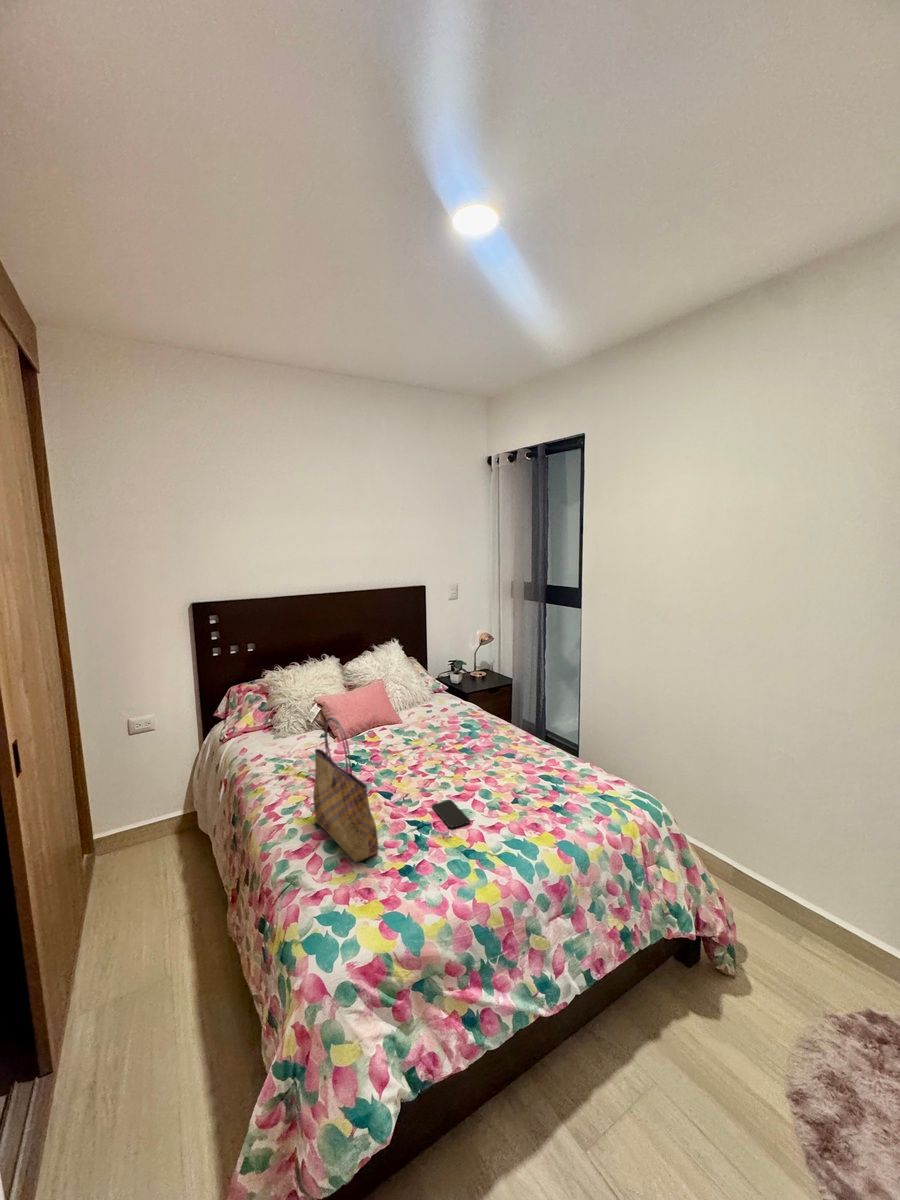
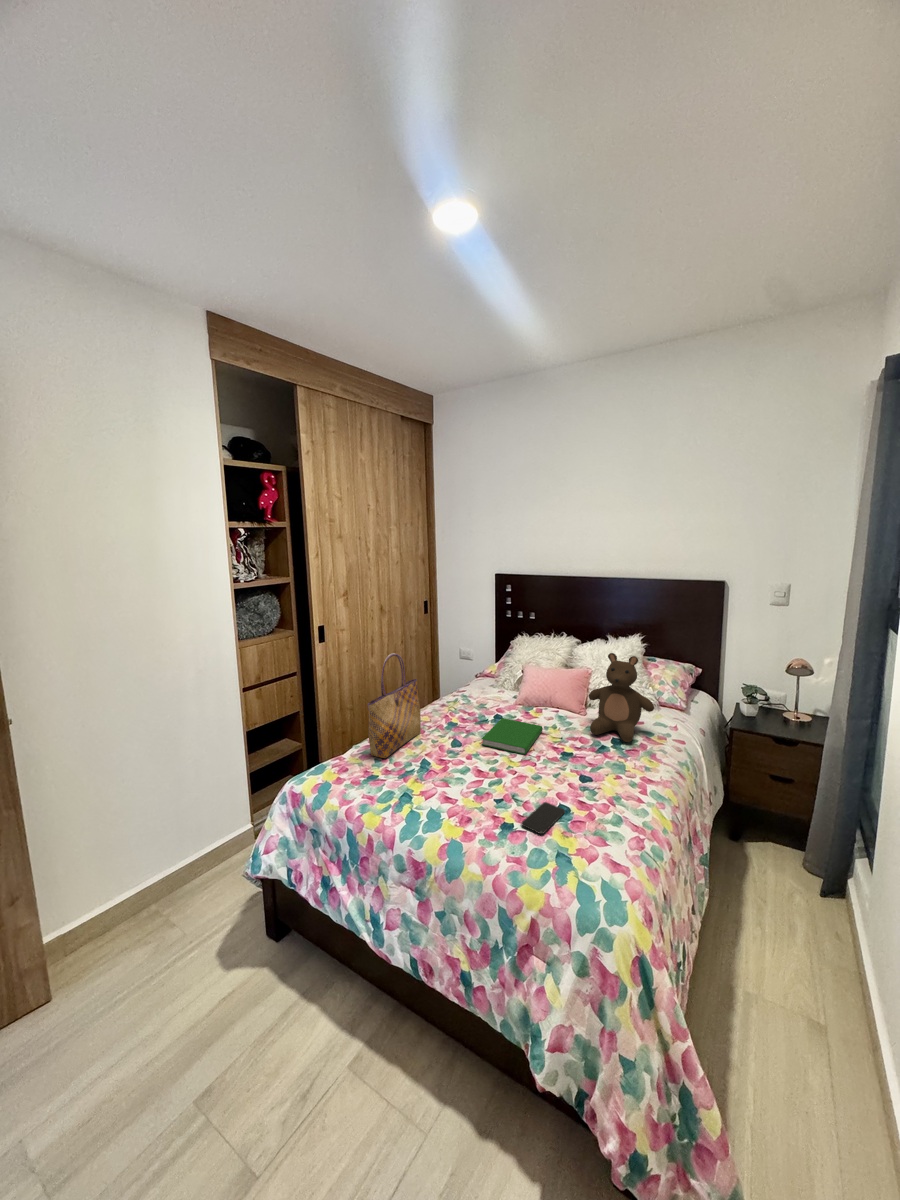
stuffed bear: none [418,652,475,731] -> present [589,653,654,742]
hardcover book: none [377,744,450,785] -> present [482,718,543,754]
smartphone: present [432,800,470,828] -> present [522,802,565,834]

